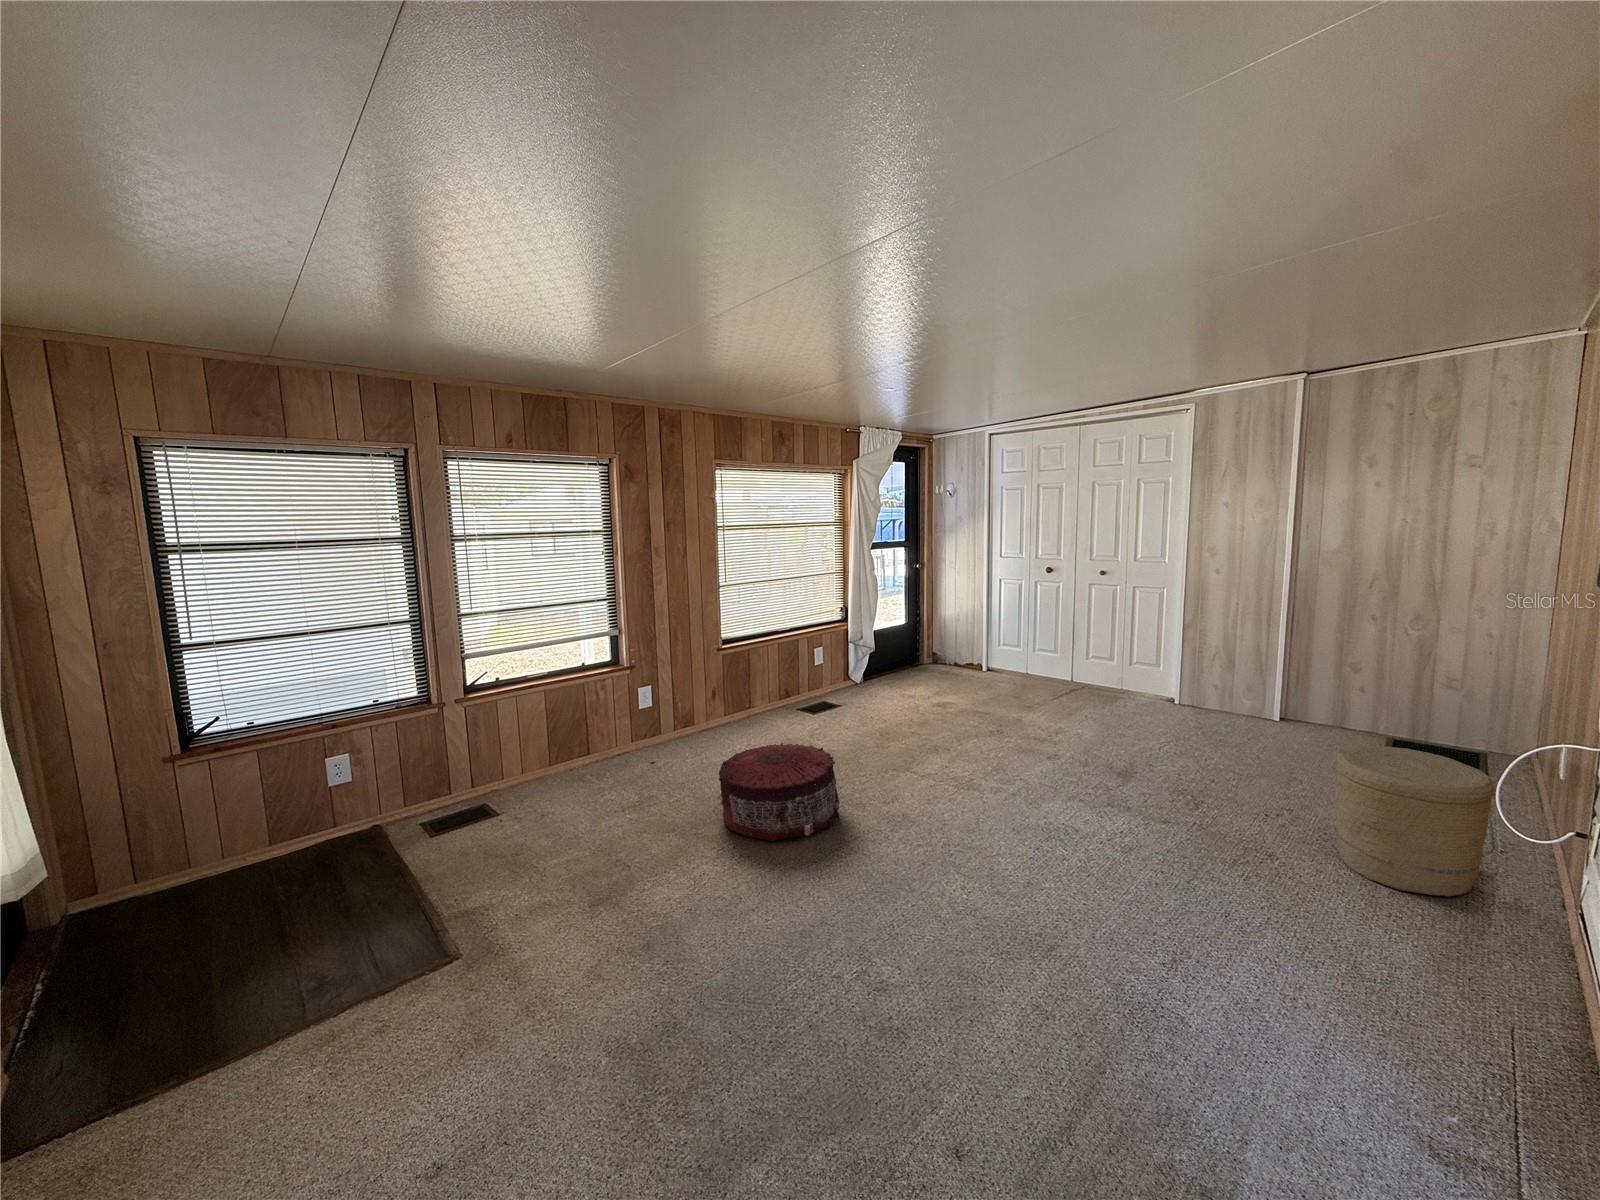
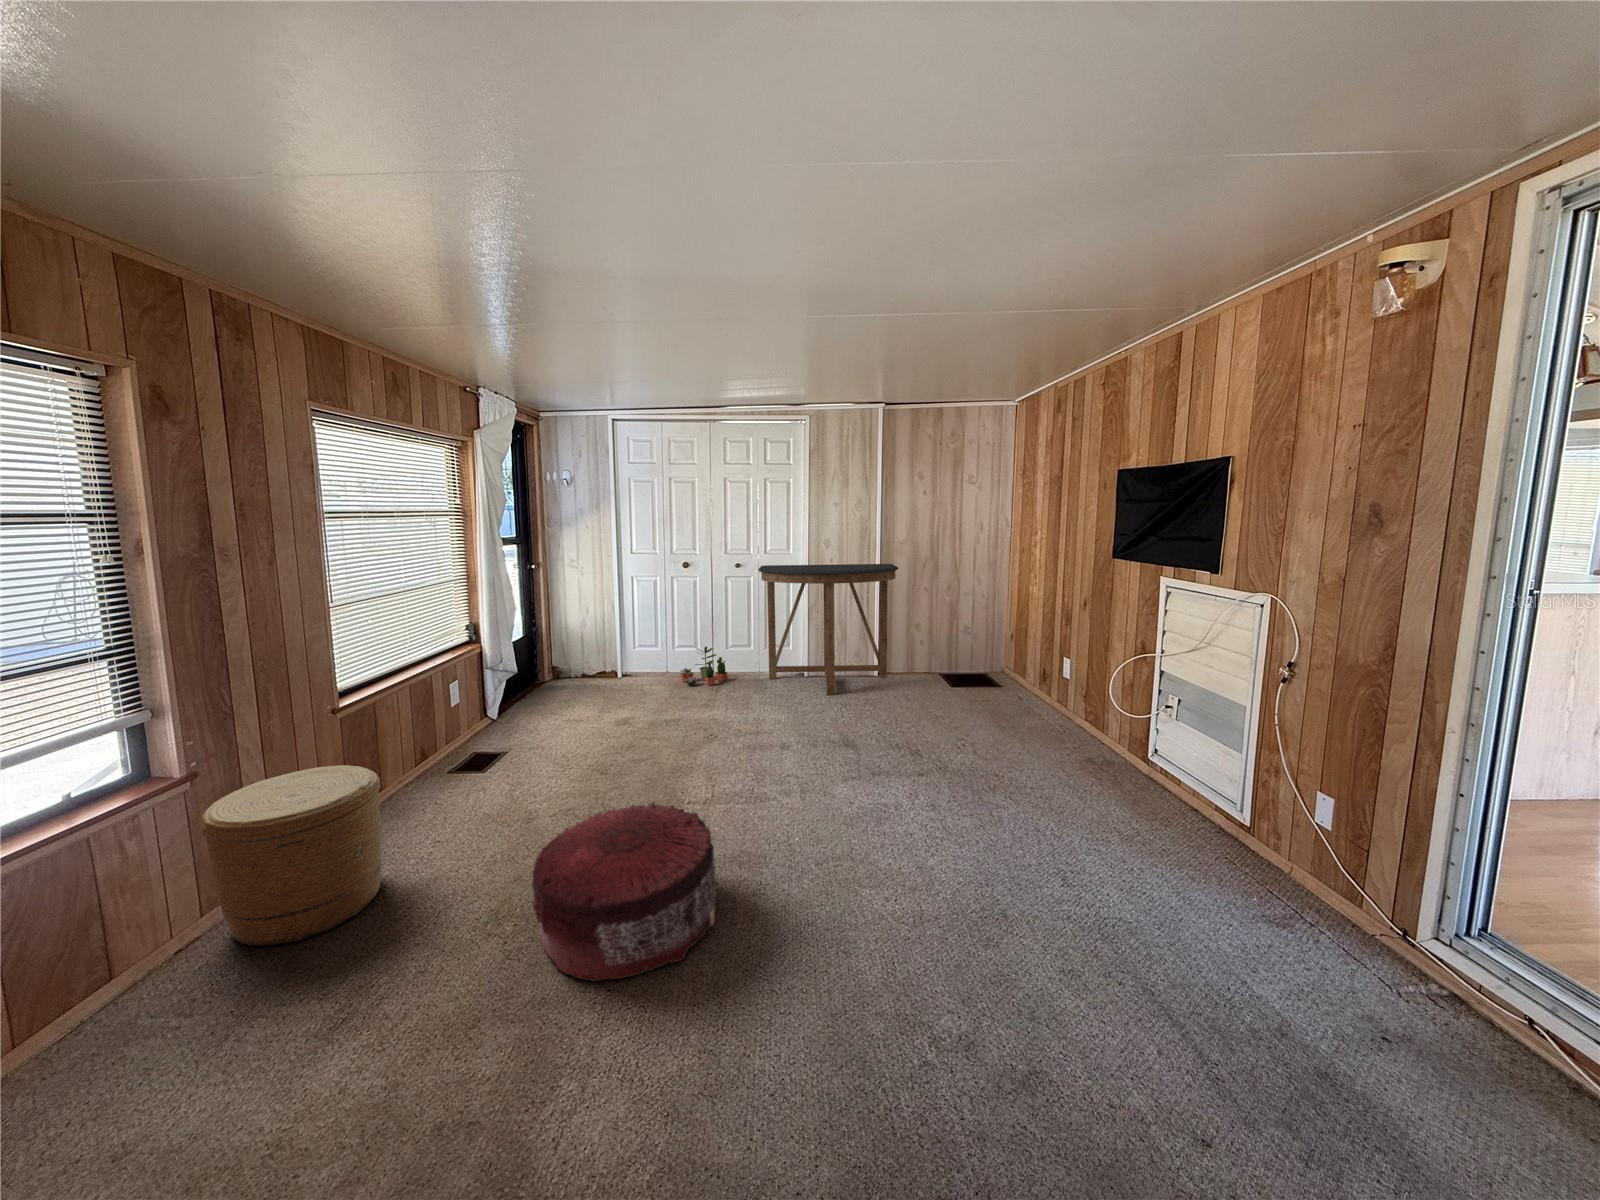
console table: none [1104,576,1305,737] -> present [758,564,898,695]
potted plant: none [1028,656,1077,697] -> present [680,646,728,686]
woven basket: present [1335,746,1495,896] -> present [200,765,382,946]

